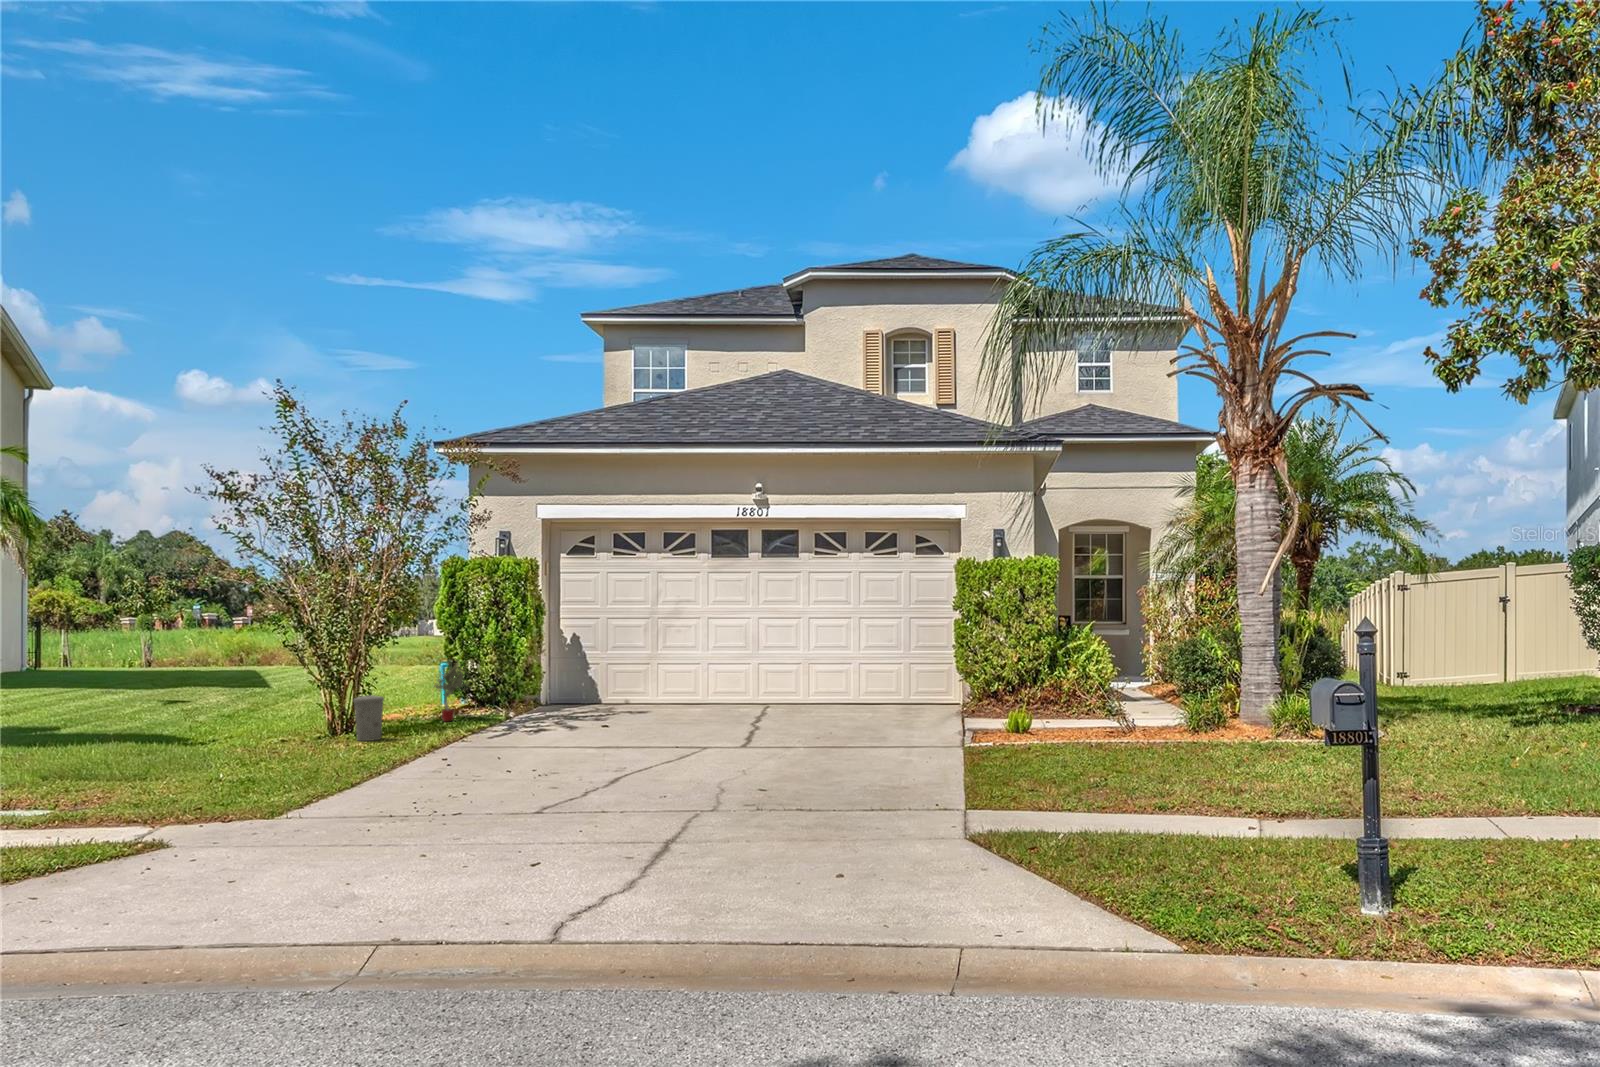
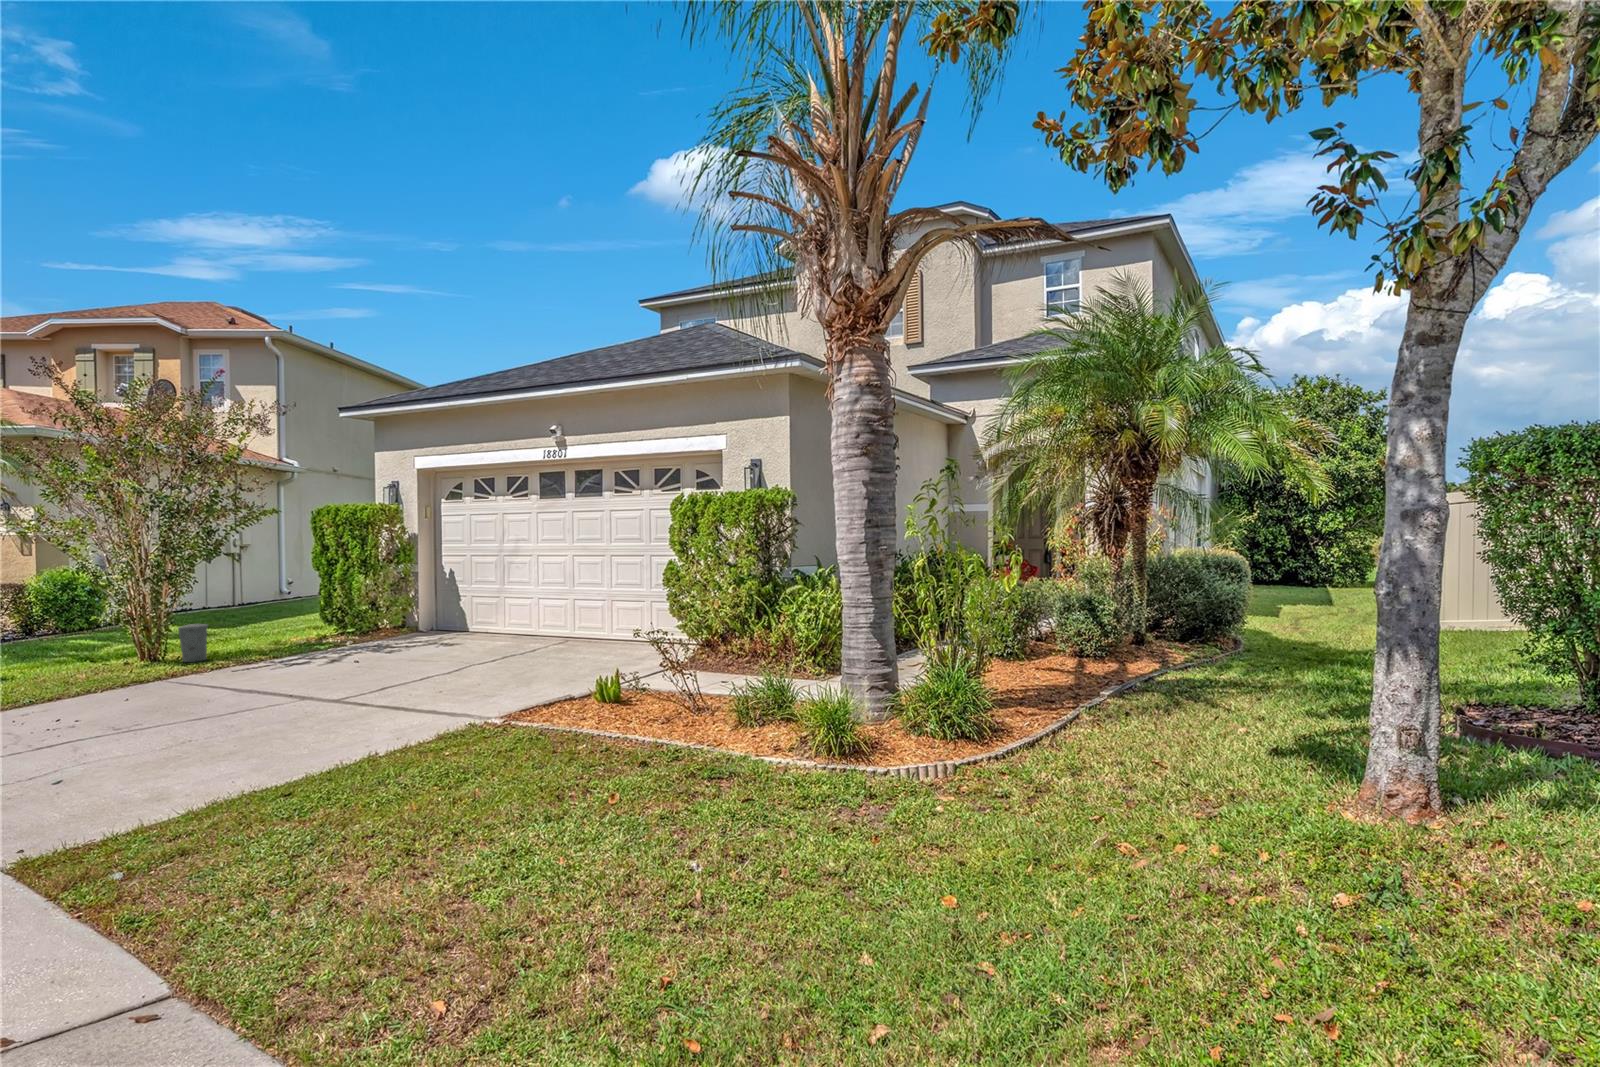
potted tree: present [434,660,468,722] -> none [311,591,343,643]

